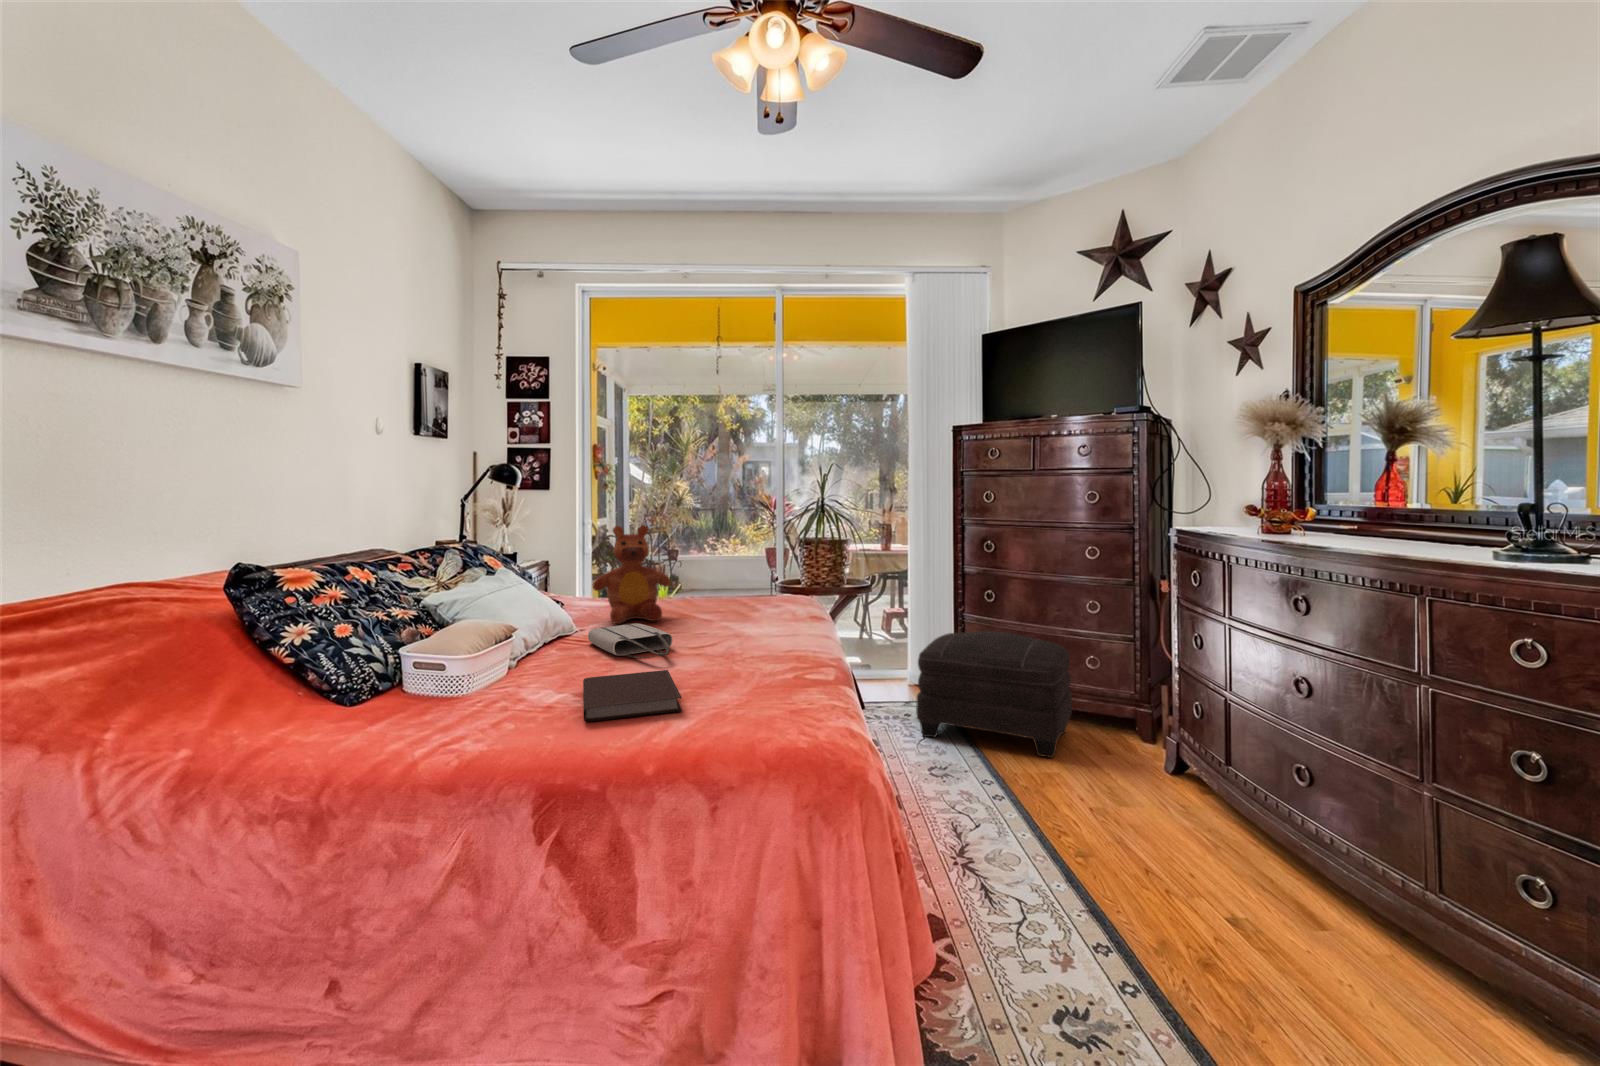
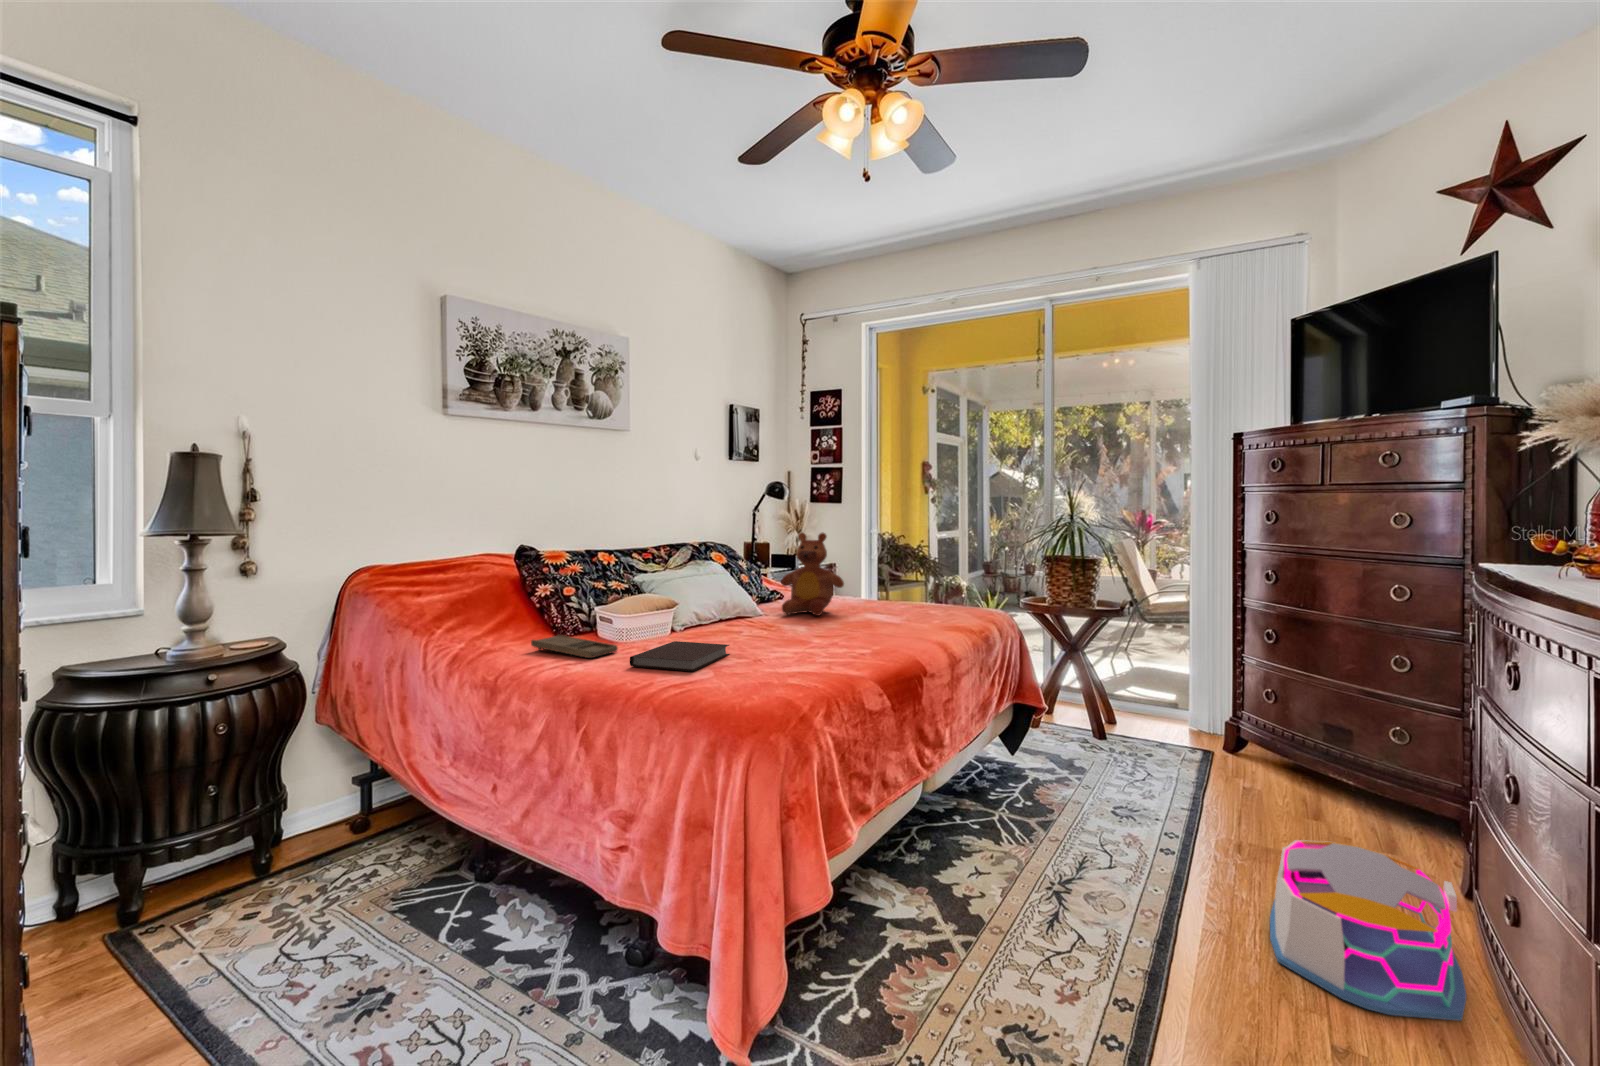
tote bag: present [588,623,672,658] -> none [733,613,787,637]
ottoman: present [916,631,1072,758] -> none [1127,678,1360,853]
tray: none [364,697,515,729] -> present [531,635,618,658]
storage bin: none [1079,739,1231,851] -> present [1270,840,1467,1021]

